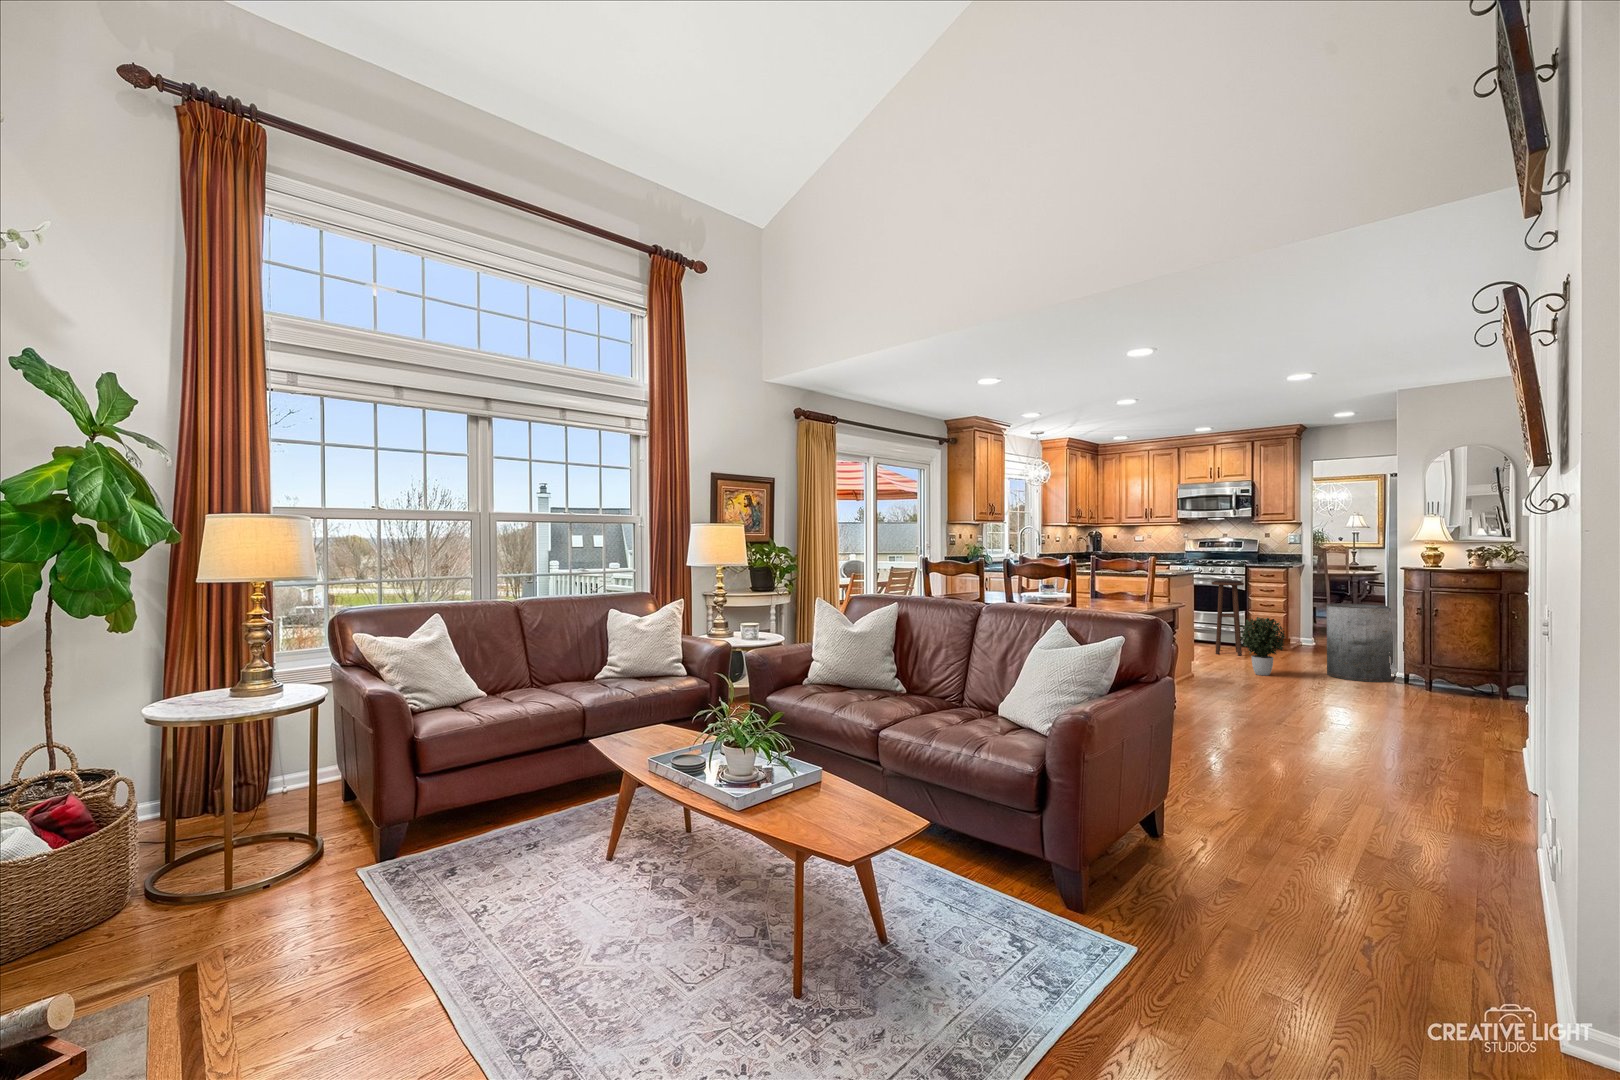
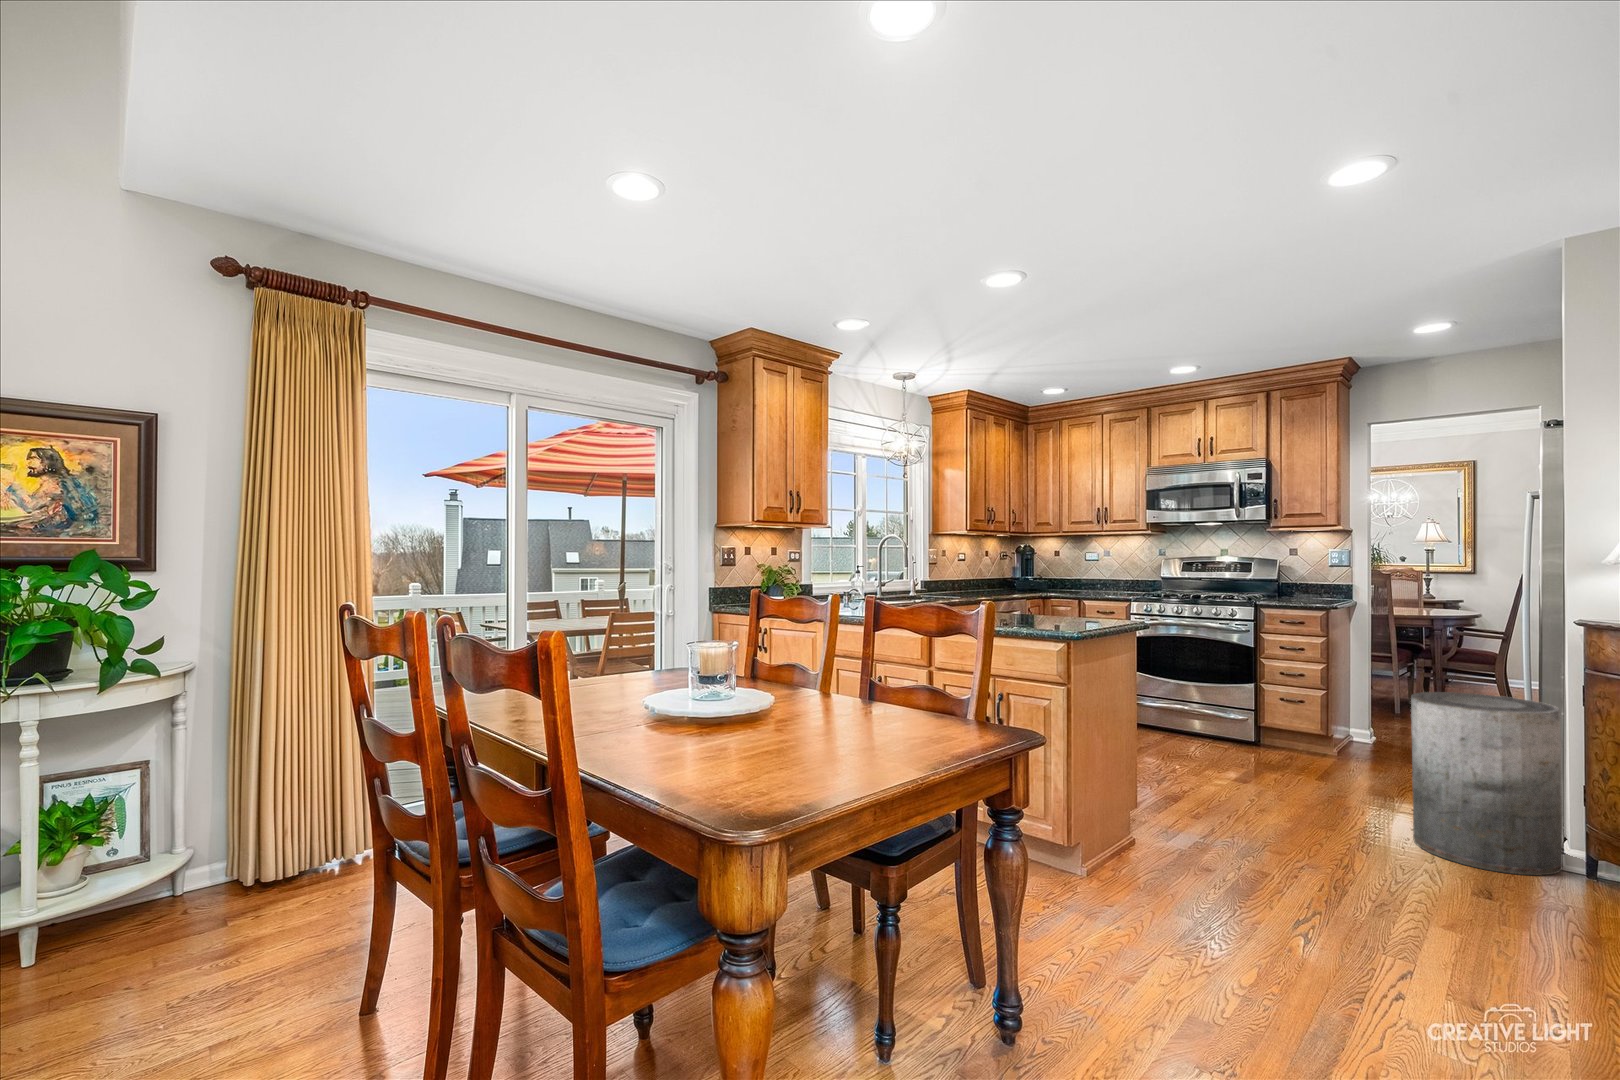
stool: present [1212,580,1244,656] -> none [1193,633,1250,775]
potted plant: present [1240,617,1286,676] -> none [1235,719,1330,845]

